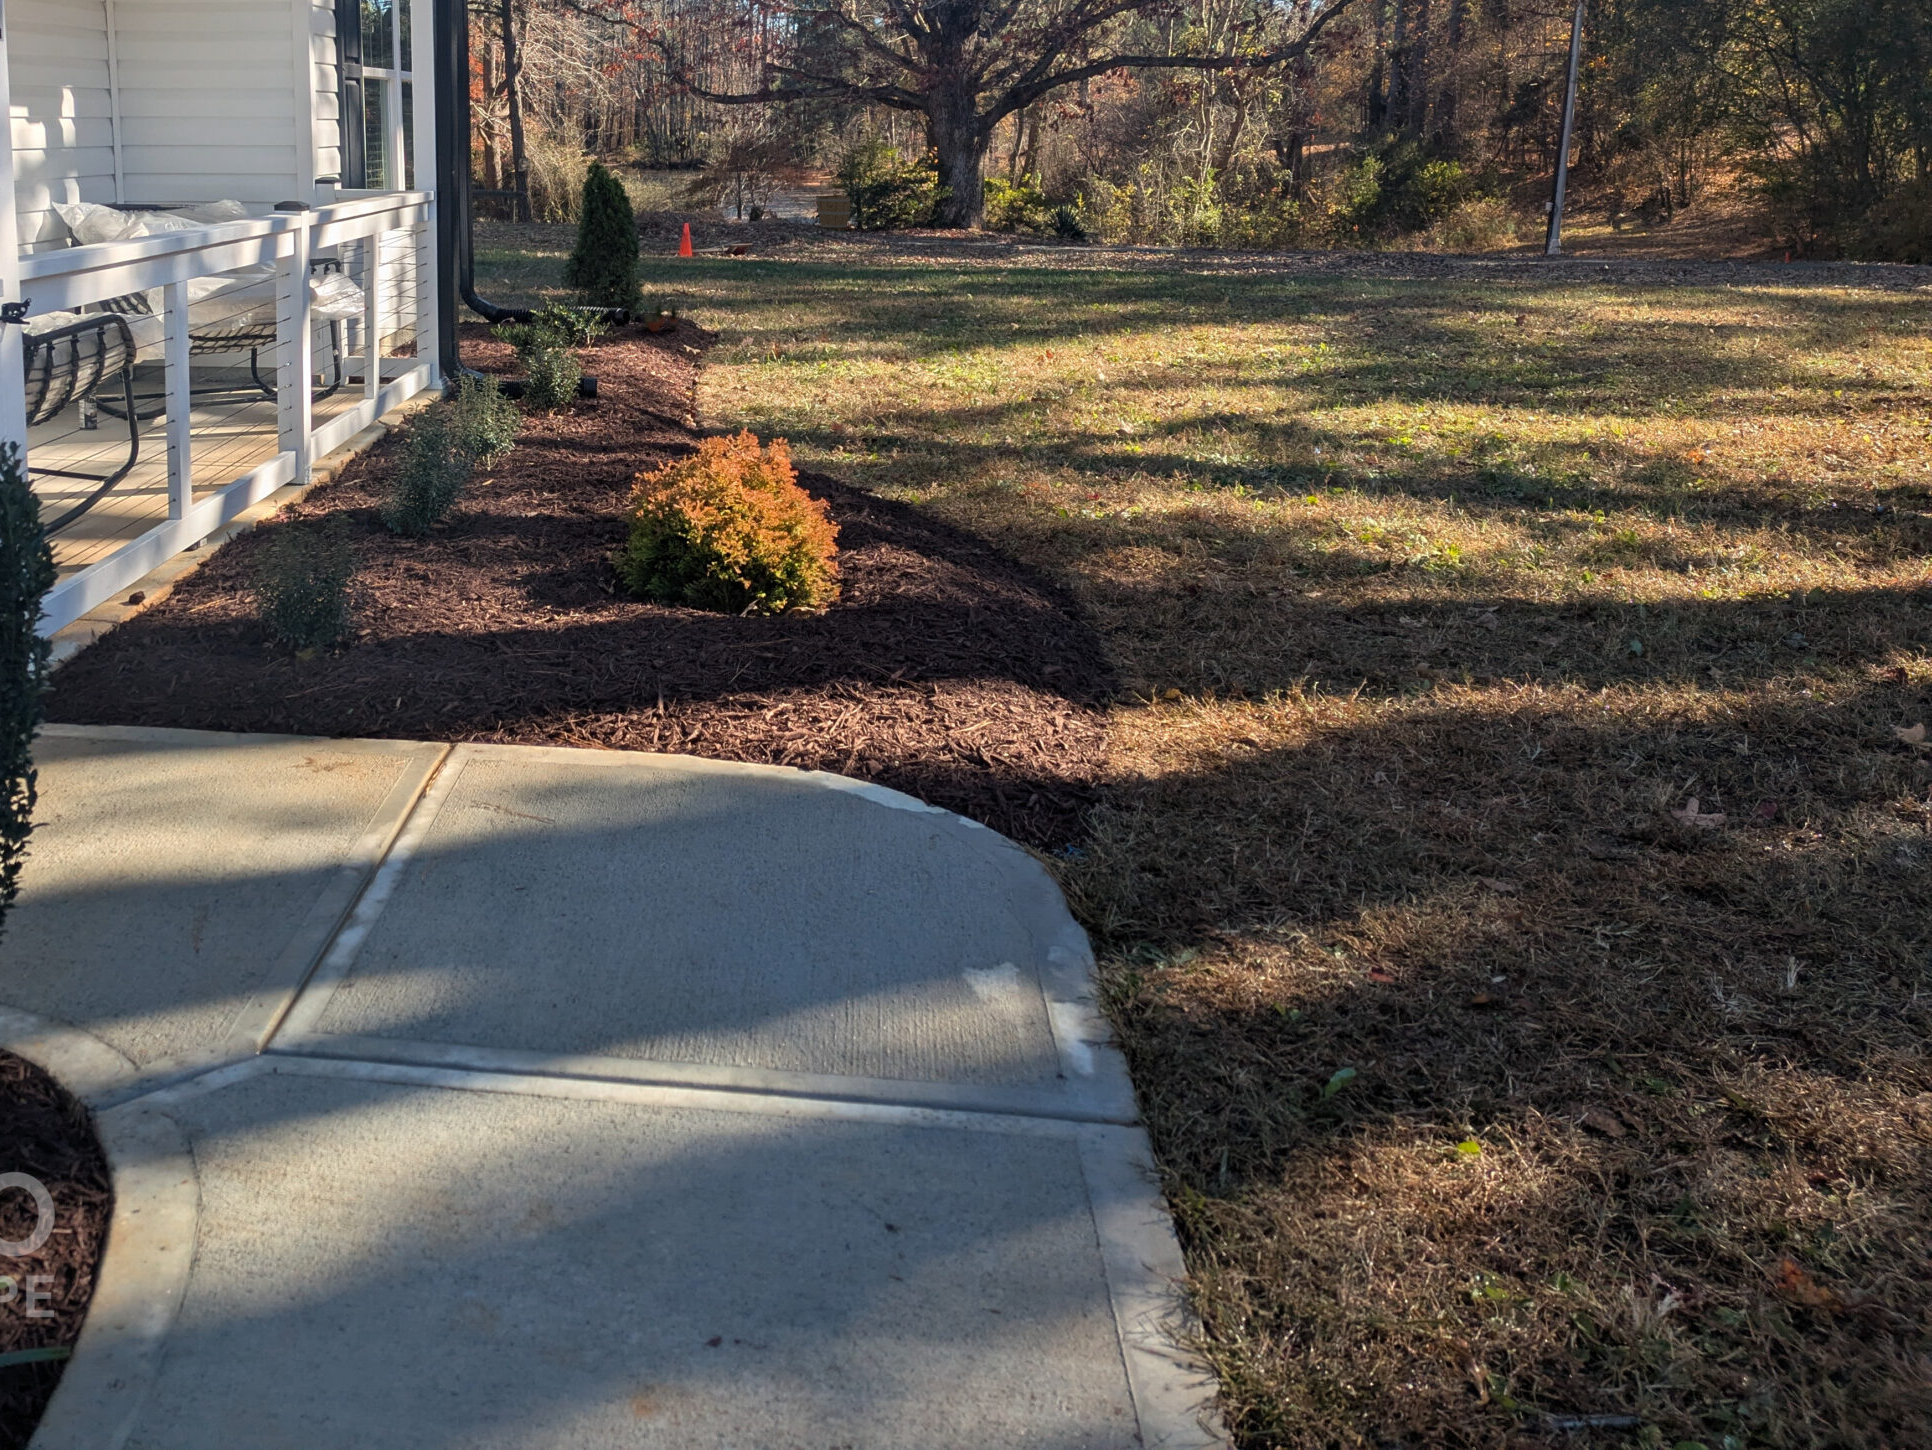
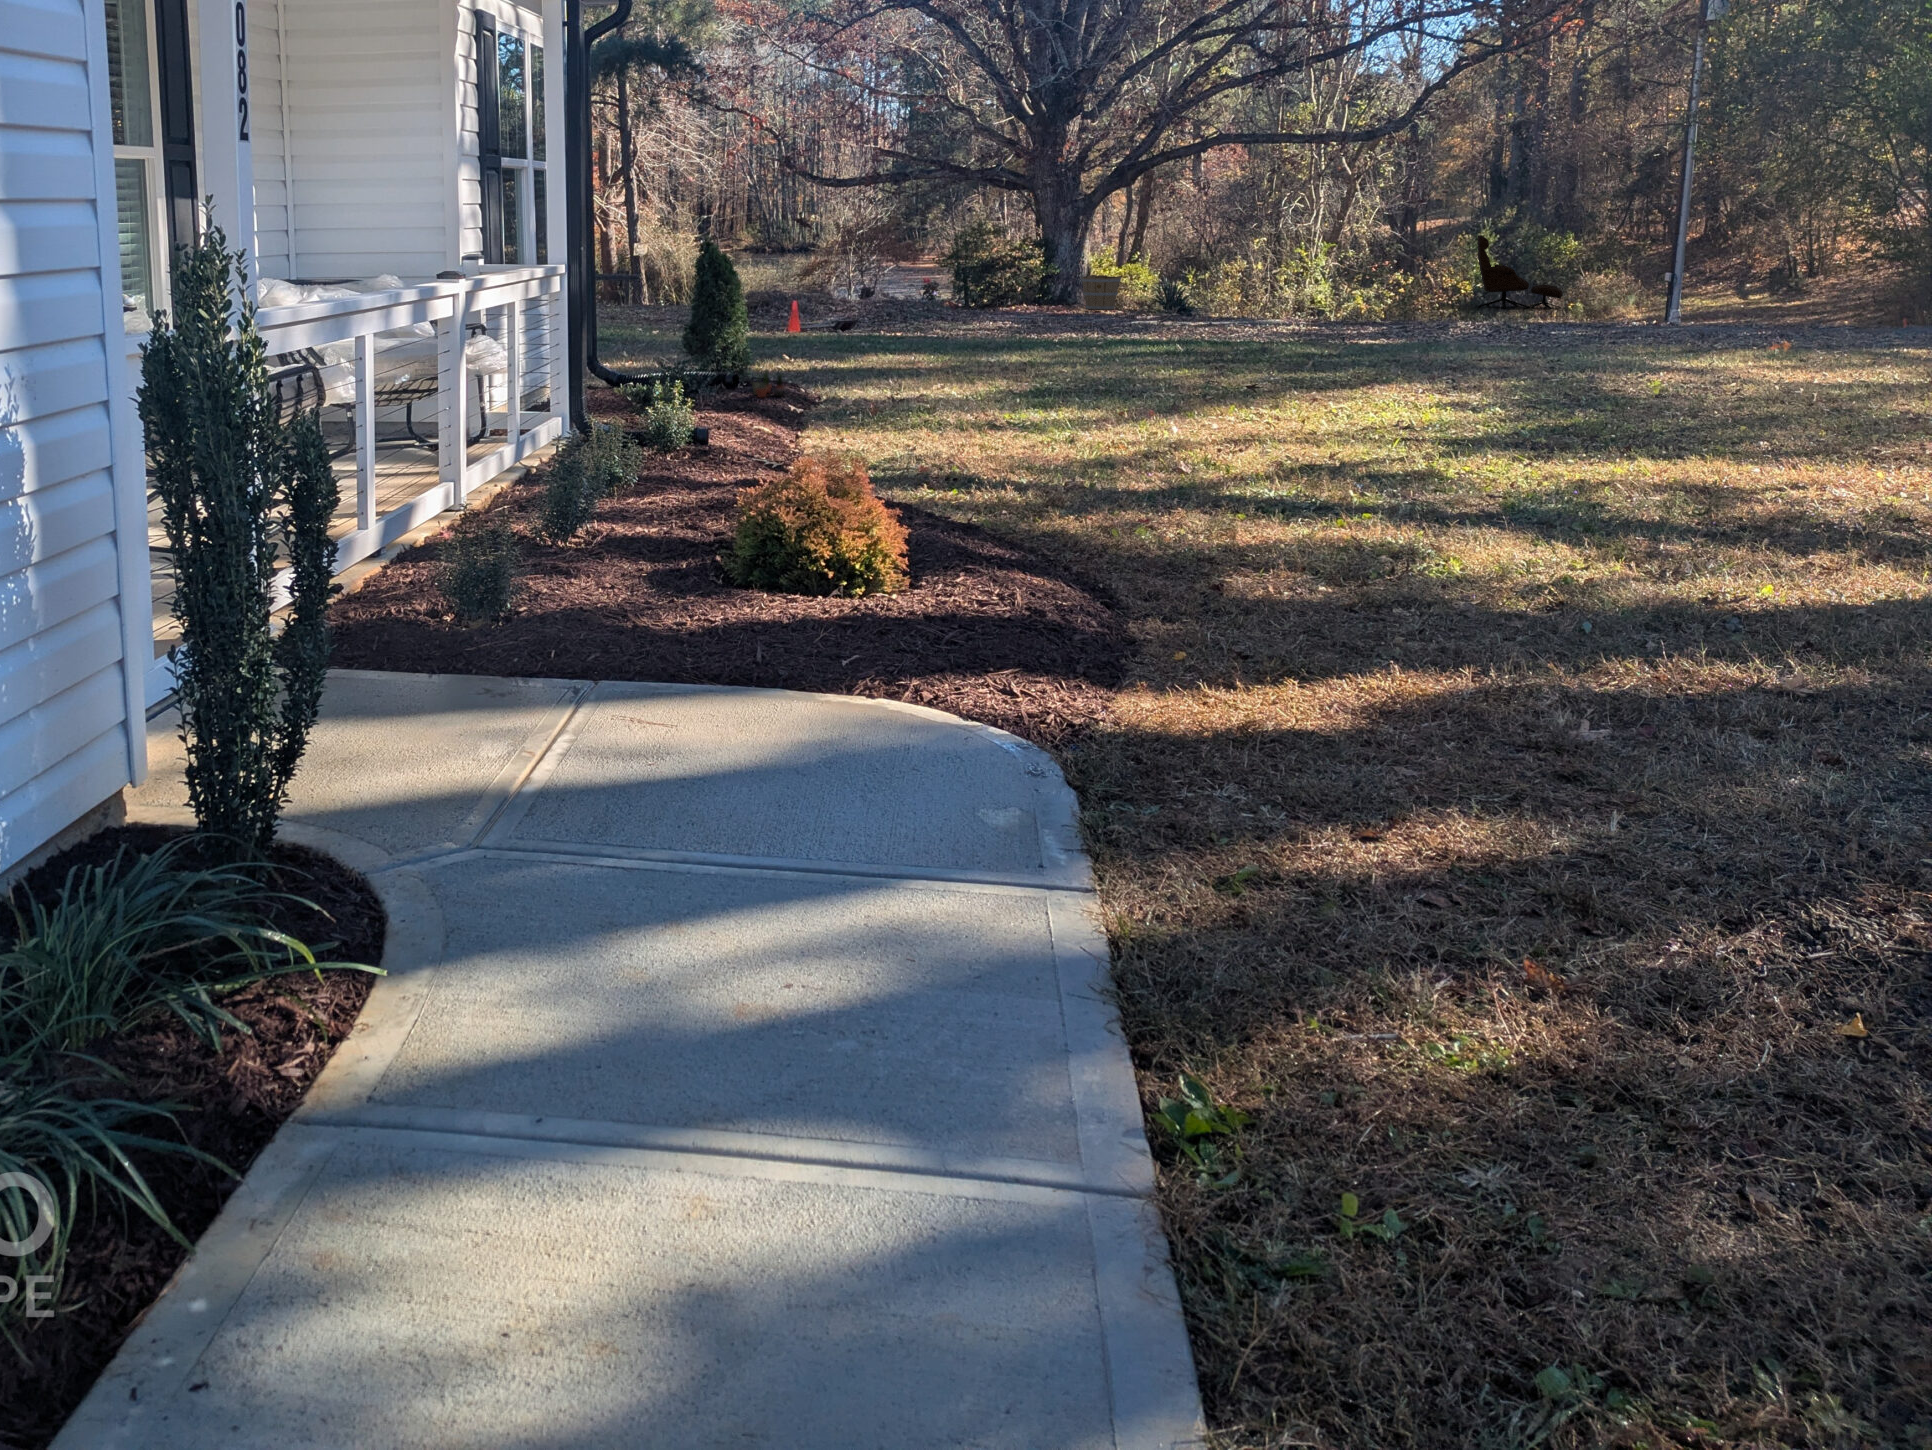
lounge chair: none [1356,163,1437,238] -> present [1478,235,1562,309]
wooden bucket: present [816,195,850,228] -> present [1081,275,1121,310]

